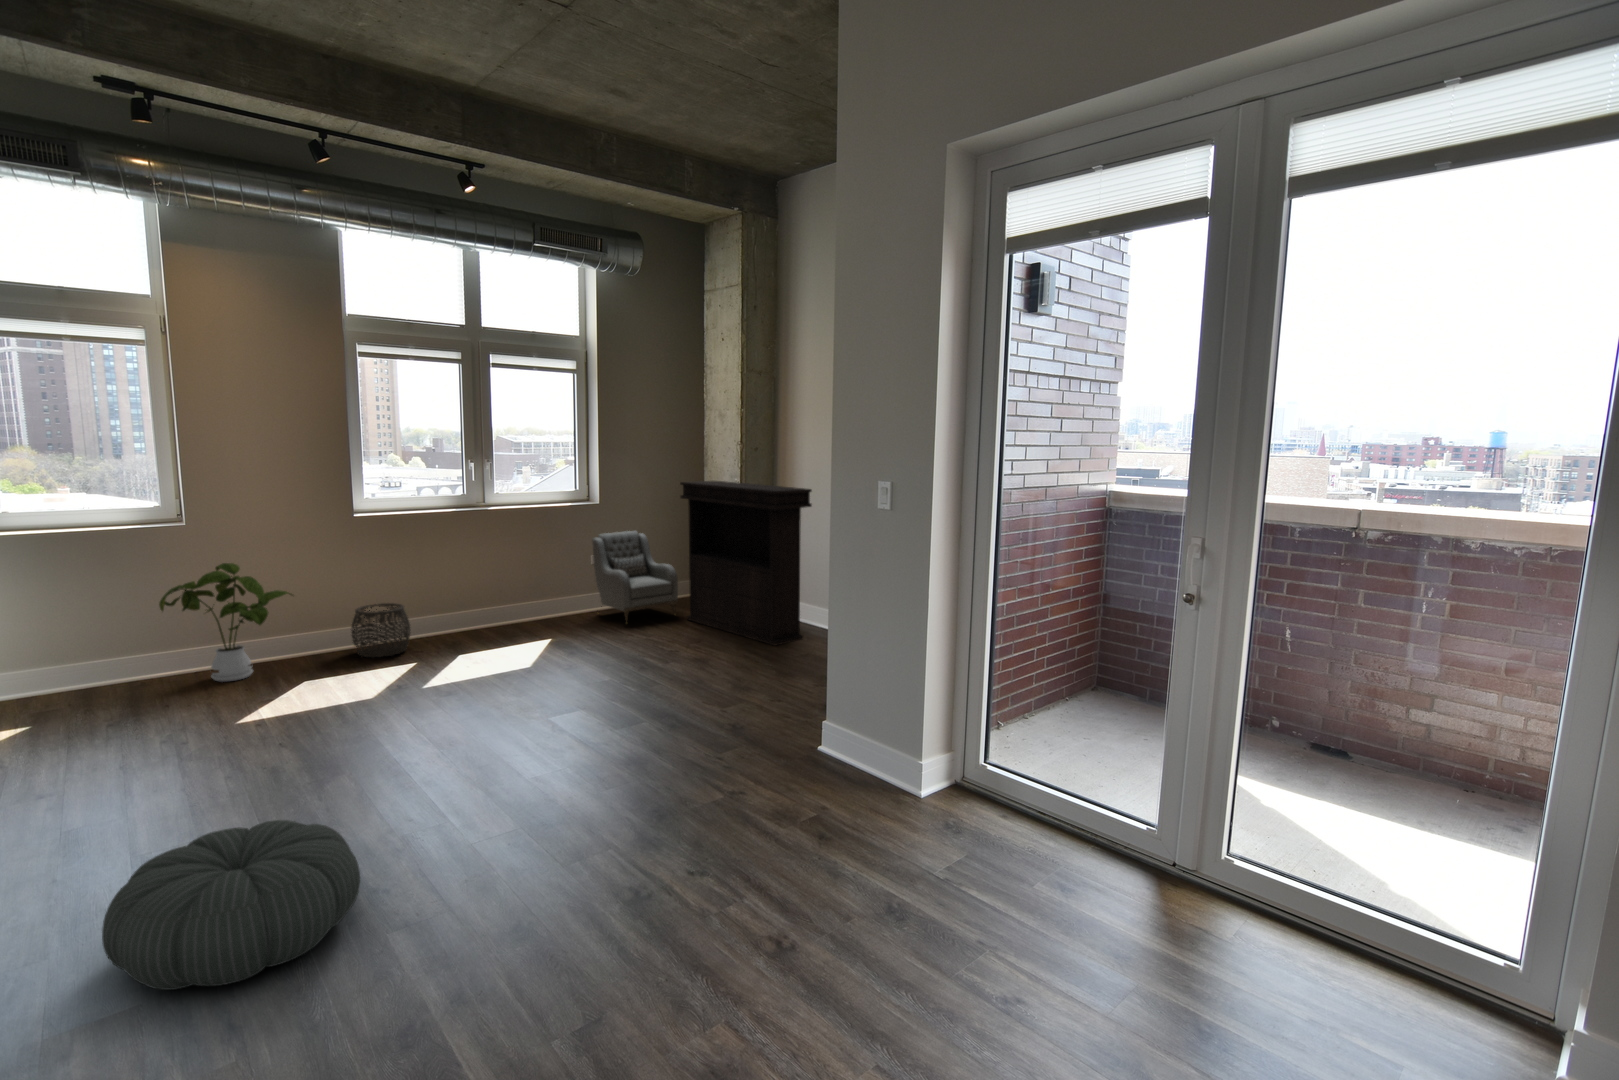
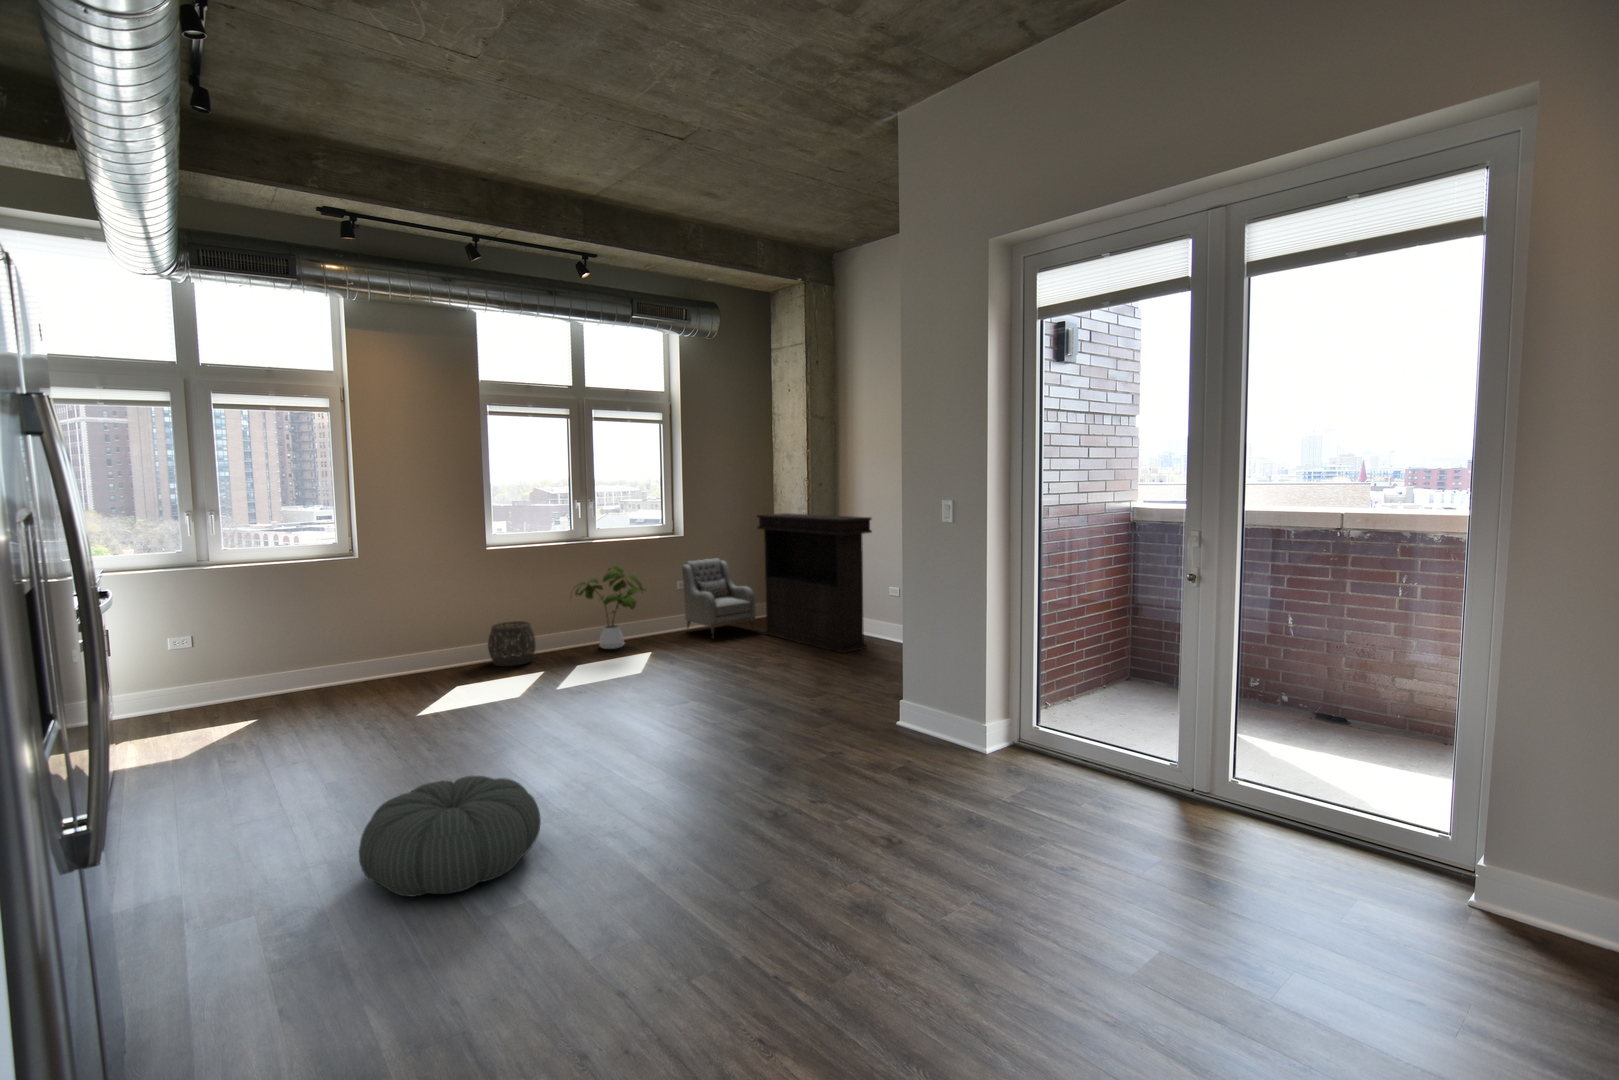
house plant: present [159,563,293,682] -> present [574,566,646,649]

